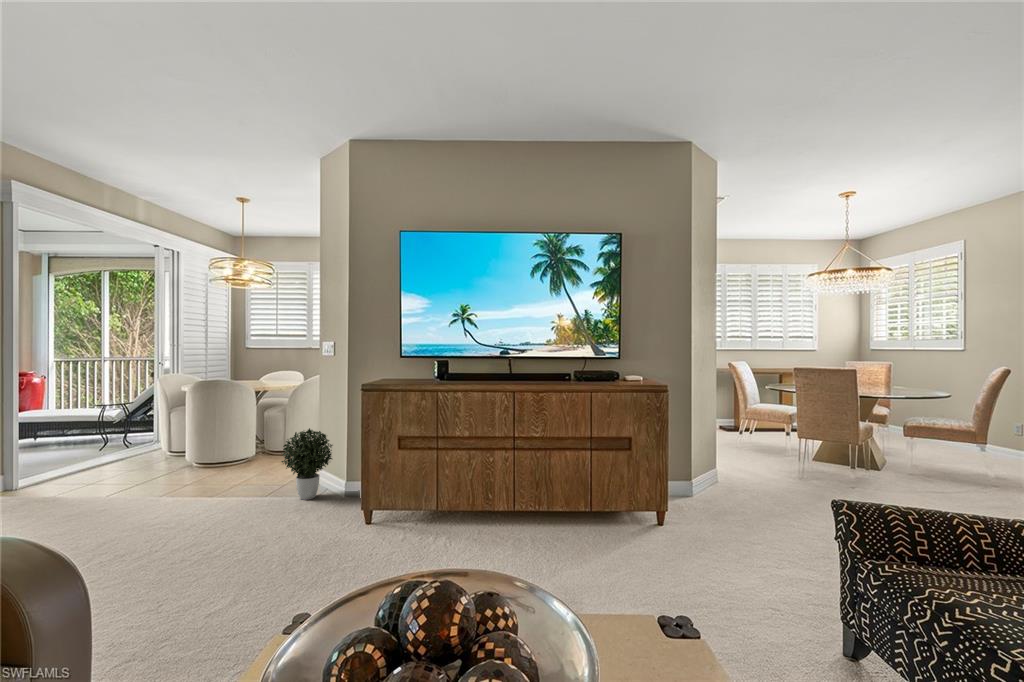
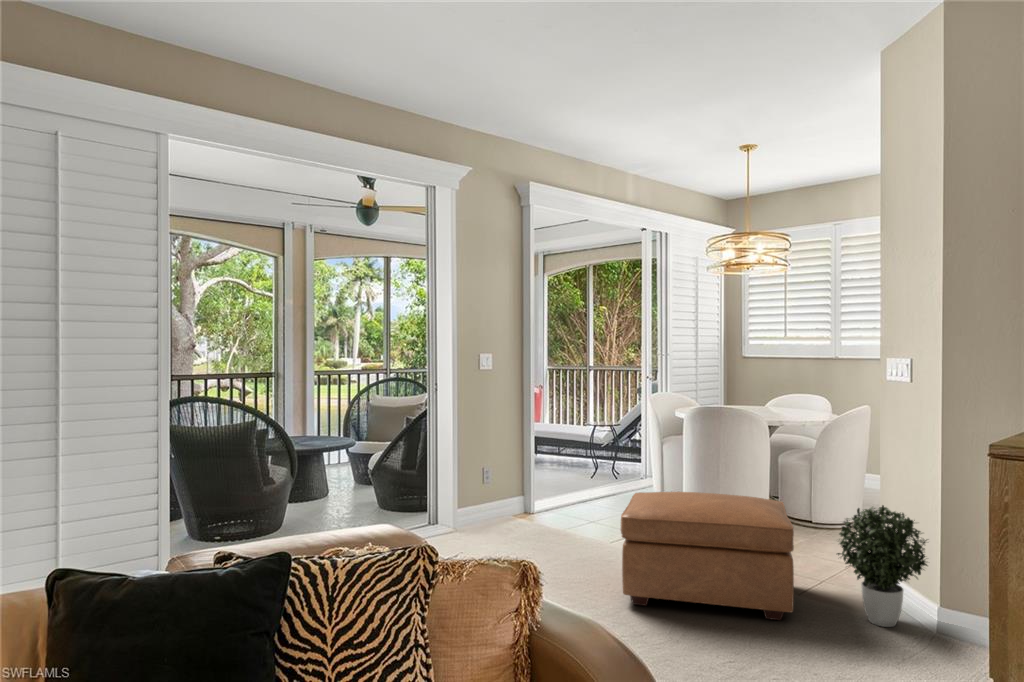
ottoman: none [113,436,252,526] -> present [620,492,794,620]

